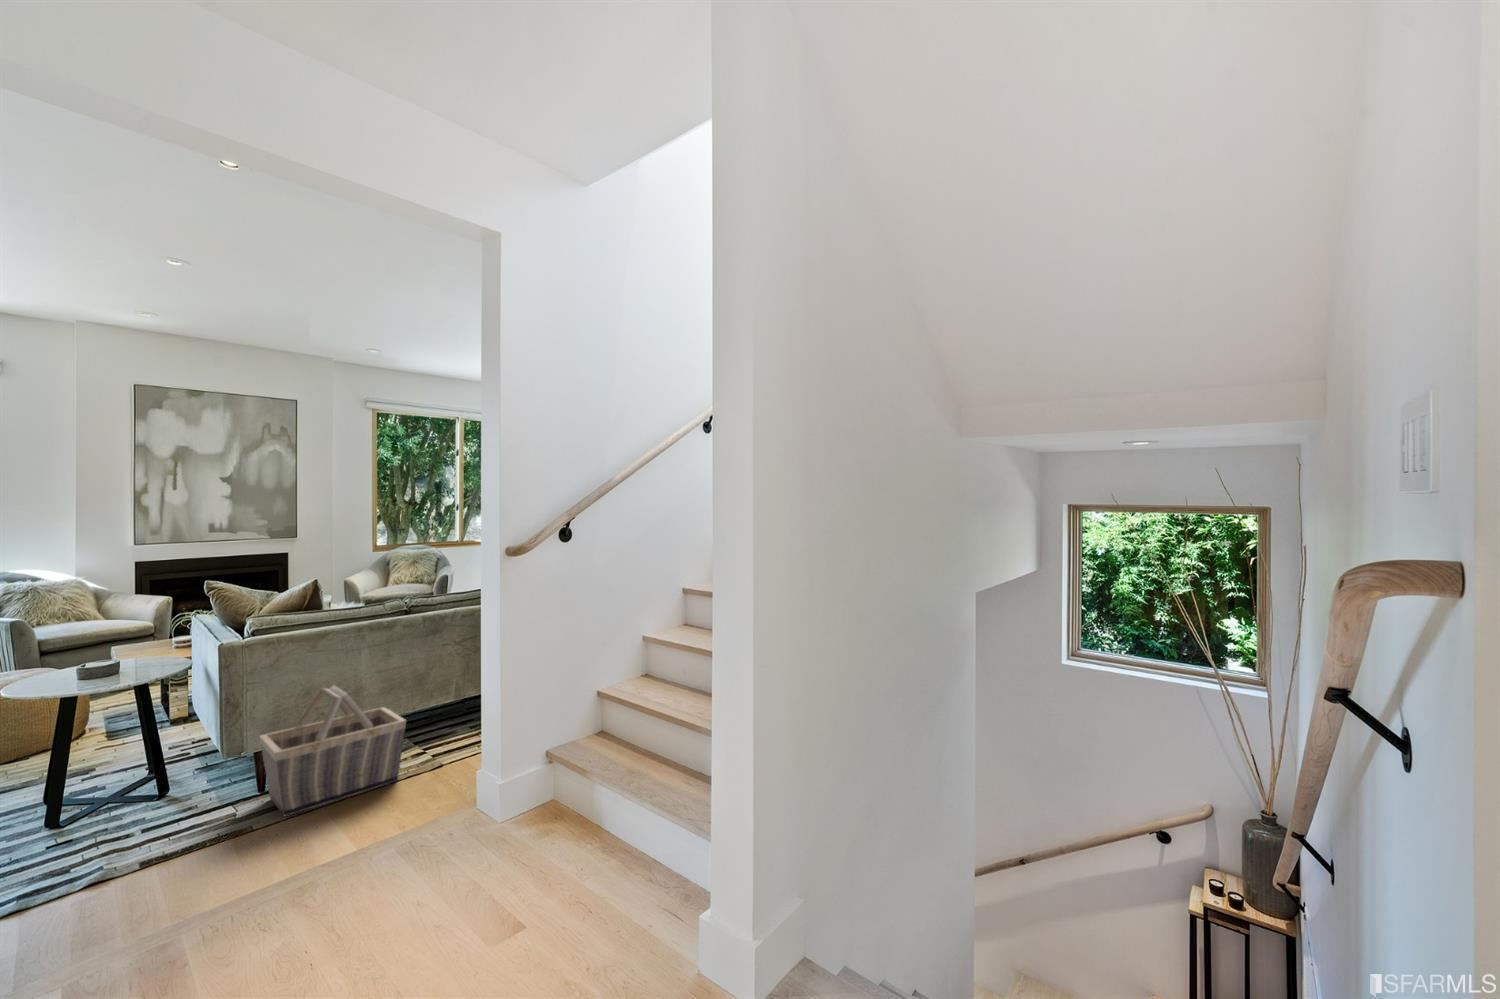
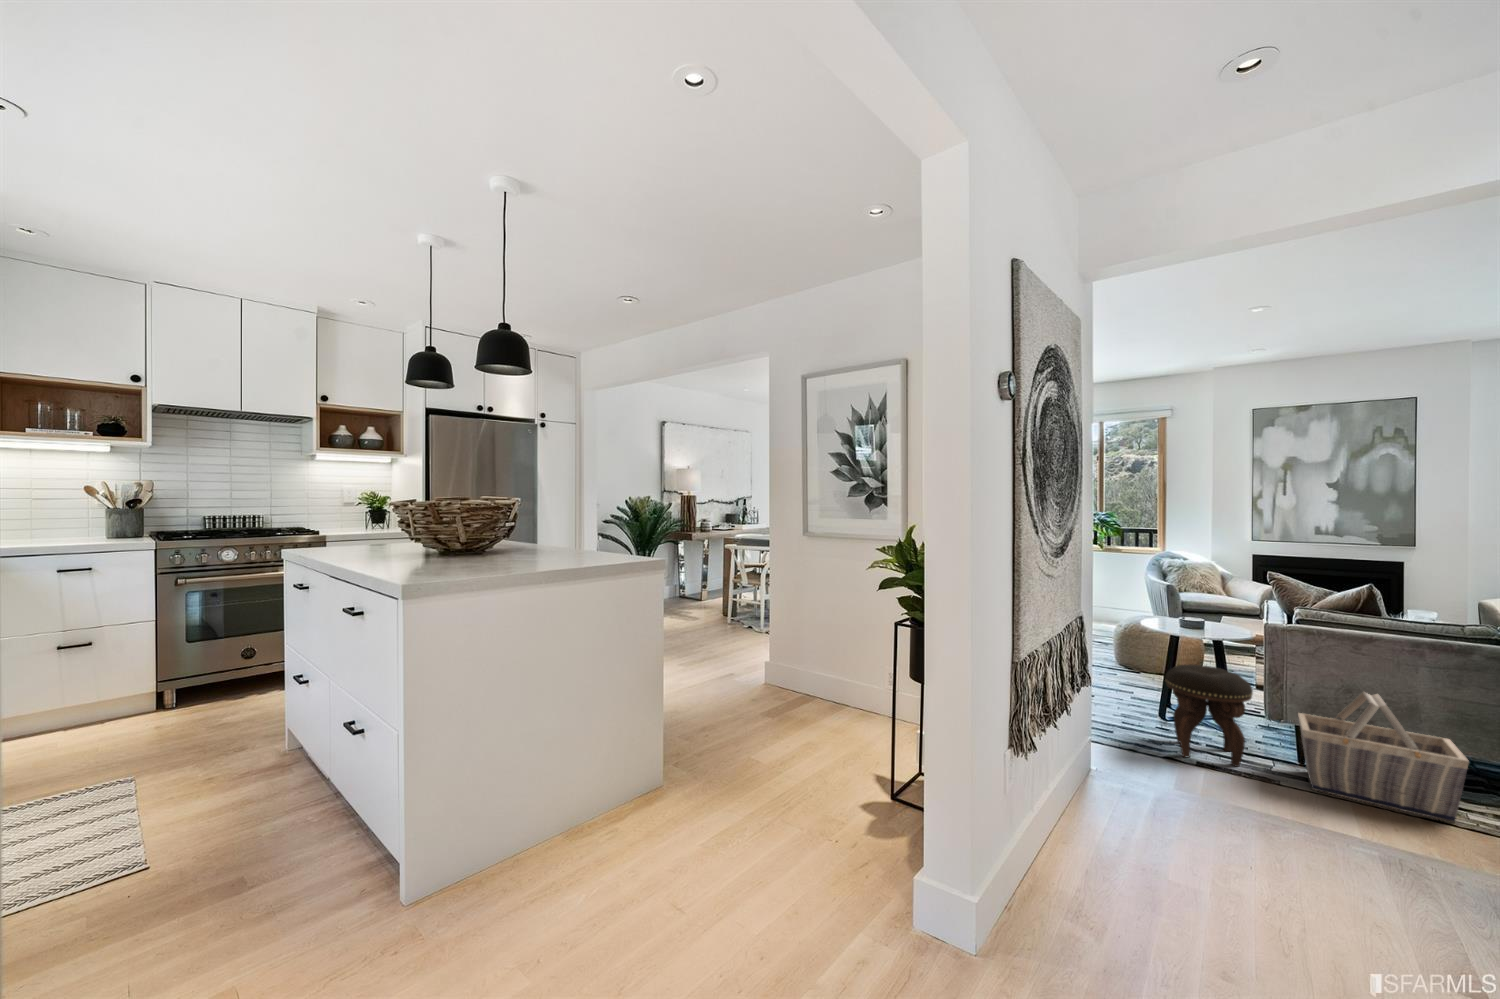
footstool: none [78,715,210,864] -> present [1165,664,1253,767]

